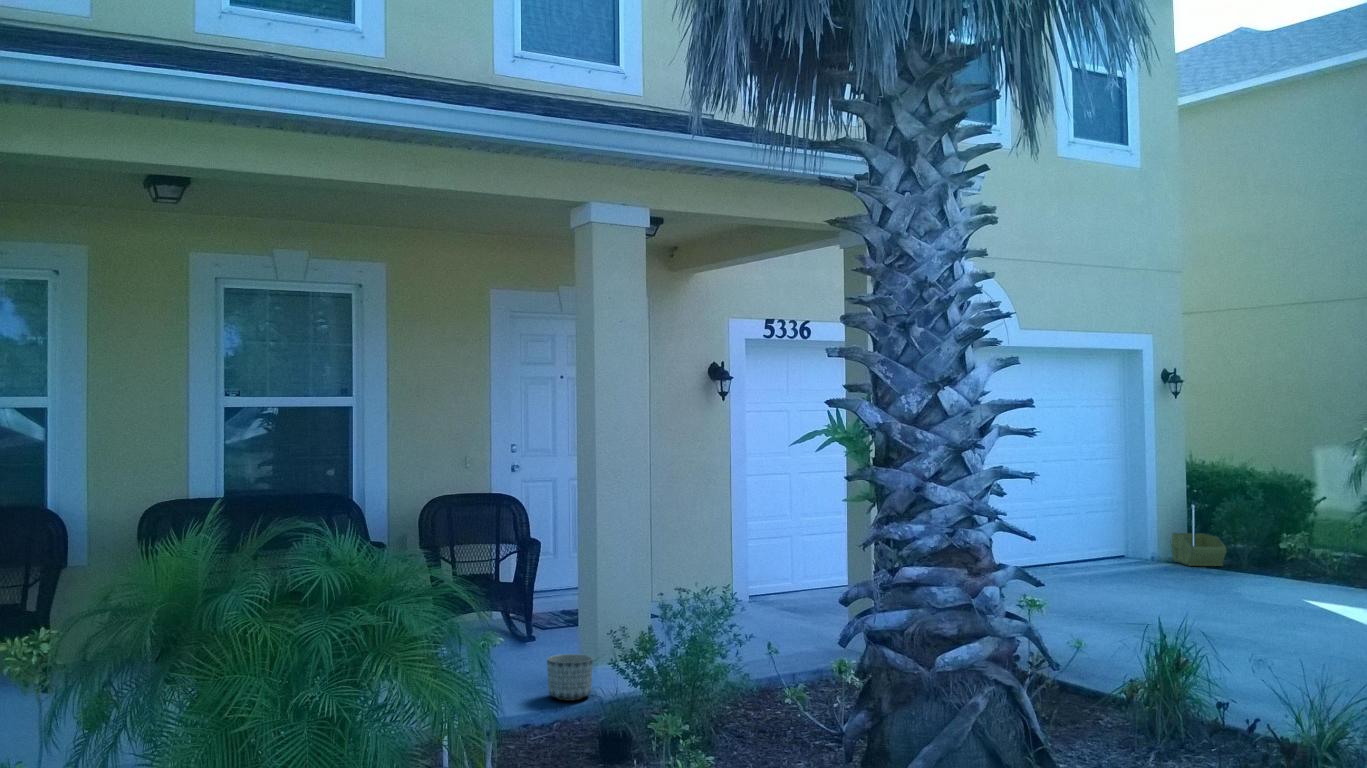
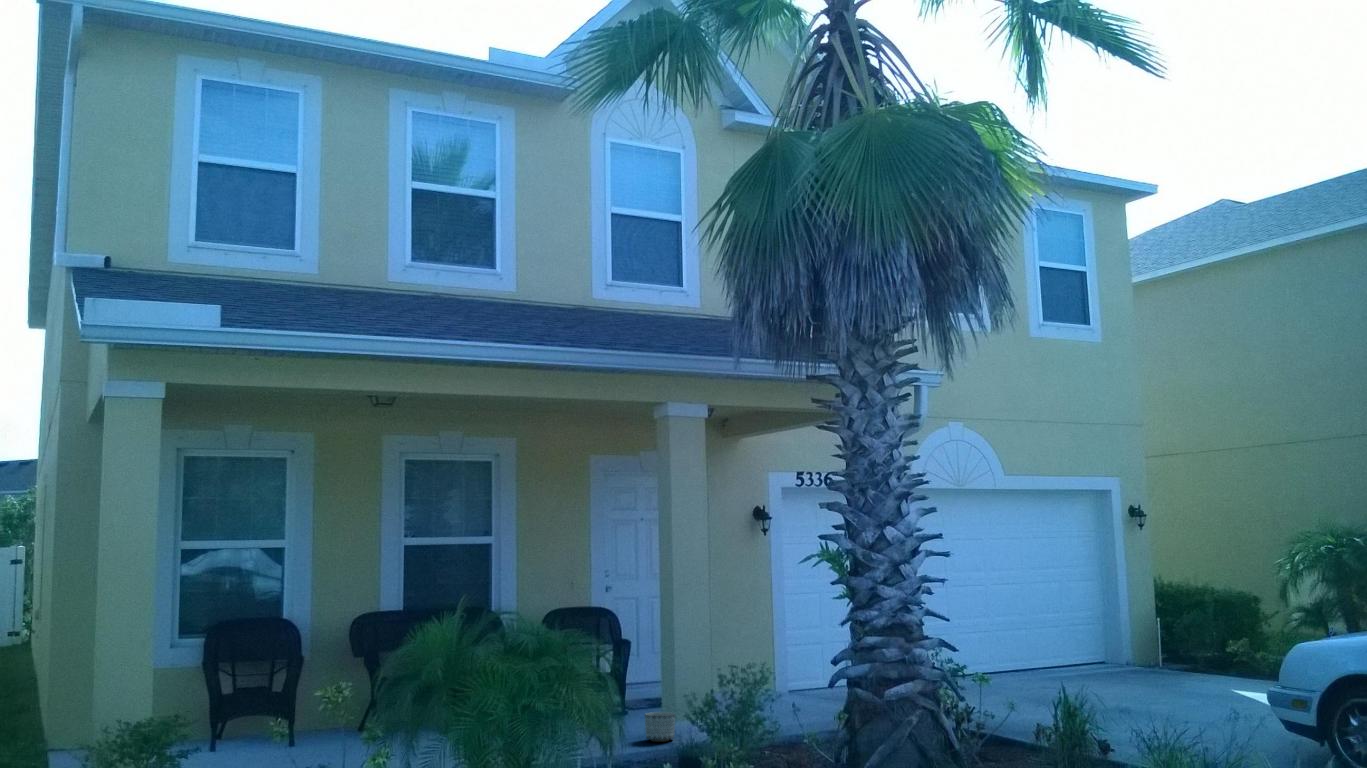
storage bin: present [1171,533,1227,566] -> none [1142,639,1183,665]

